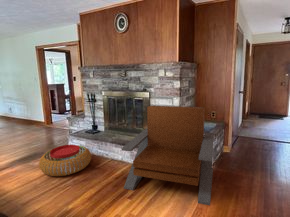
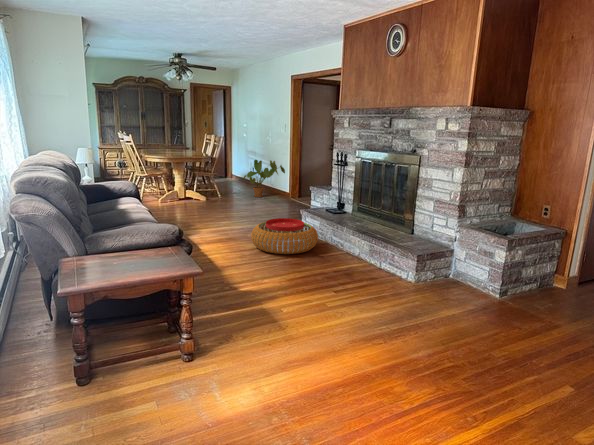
house plant: none [10,102,42,128] -> present [243,160,285,197]
lounge chair: present [122,106,214,205] -> none [337,175,507,328]

